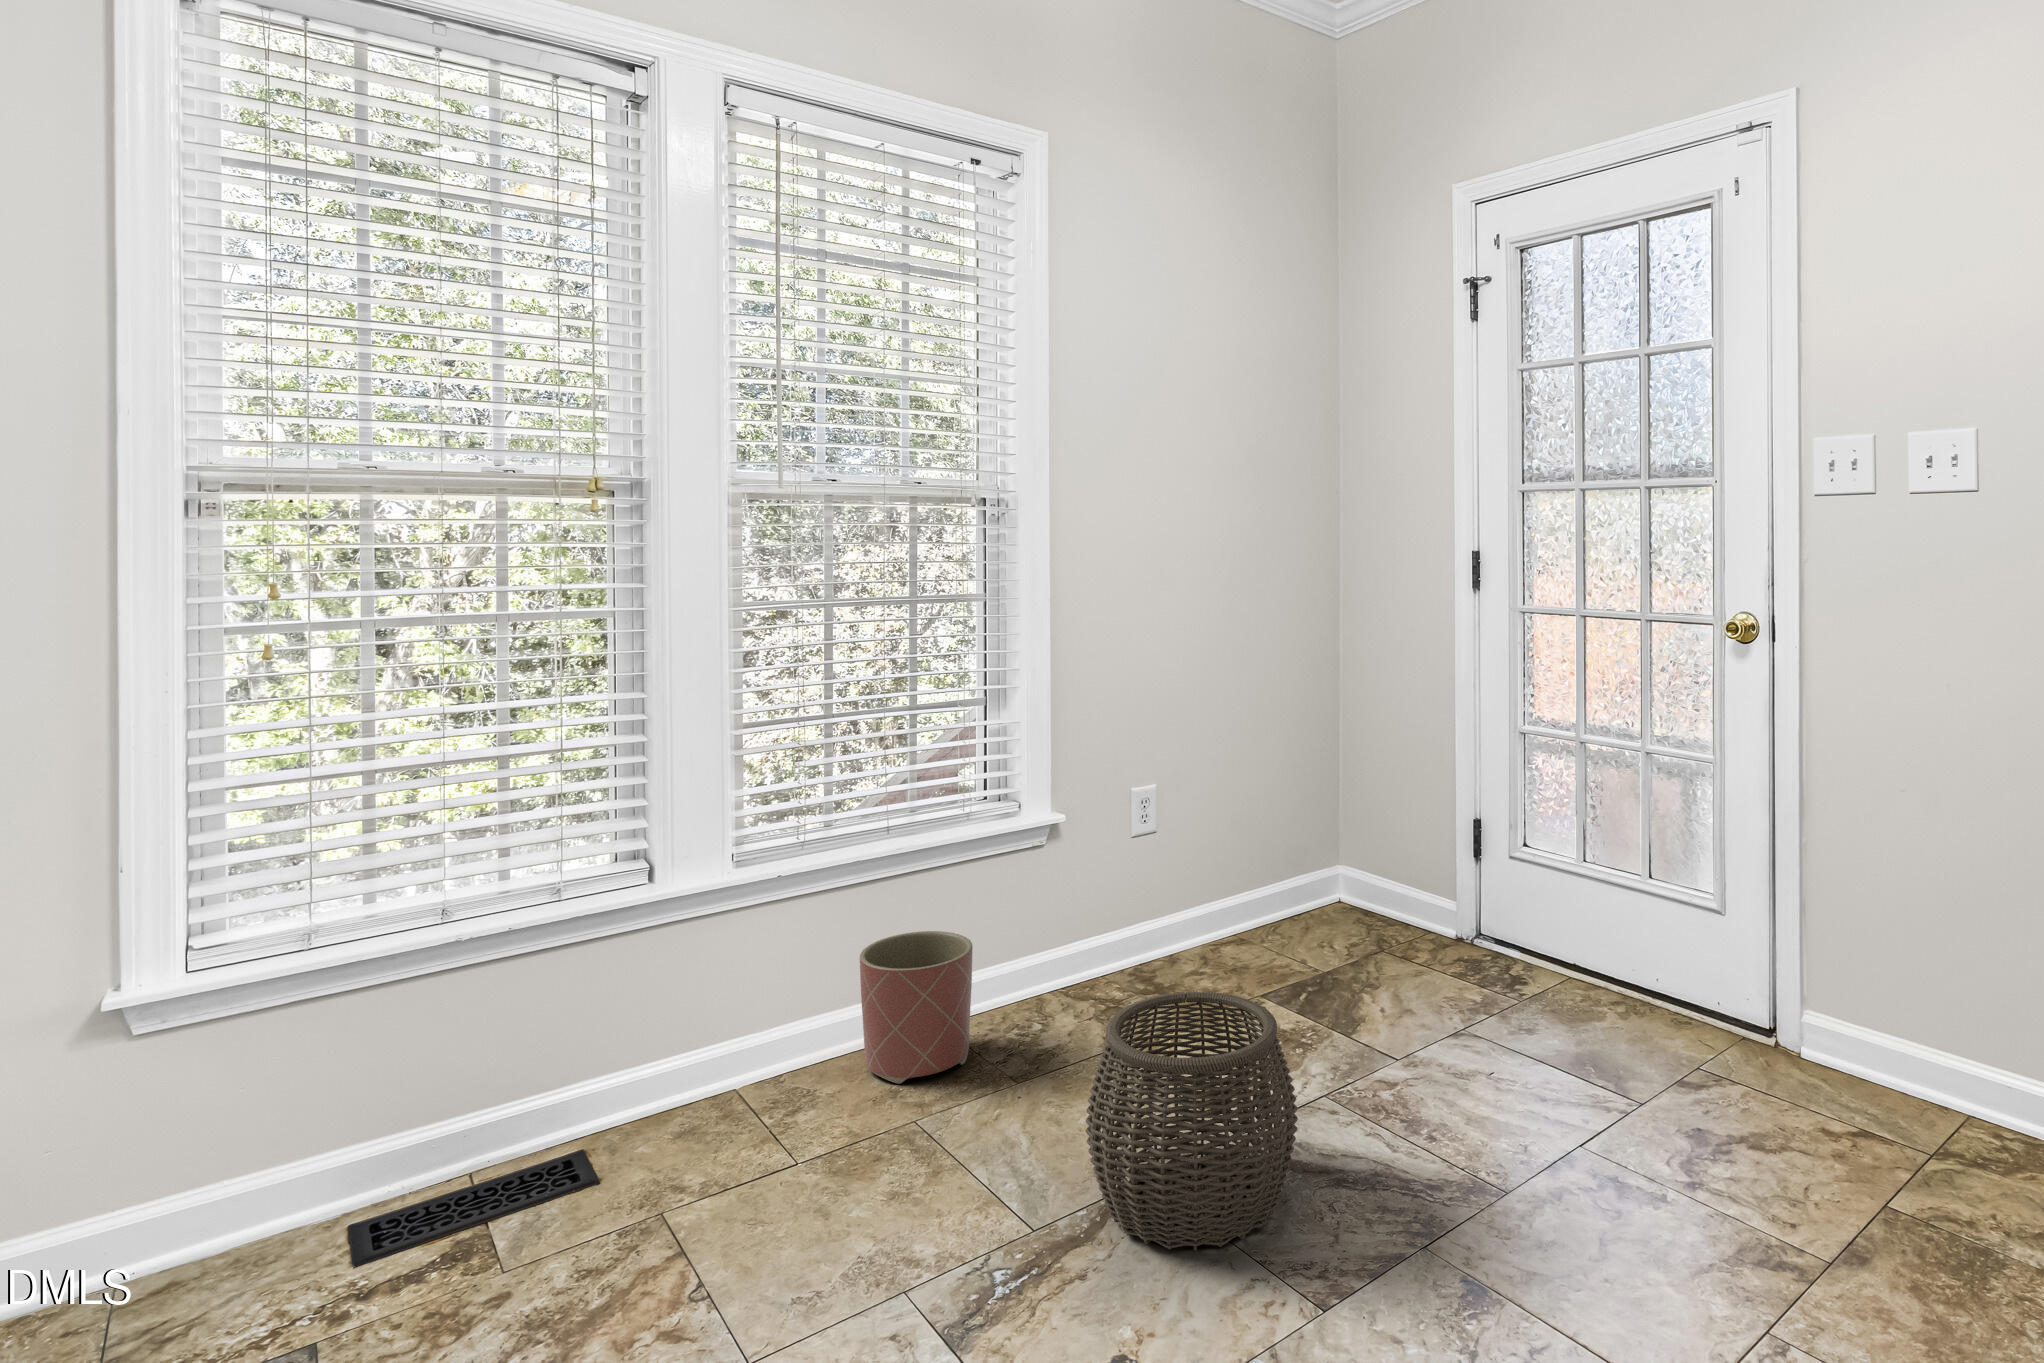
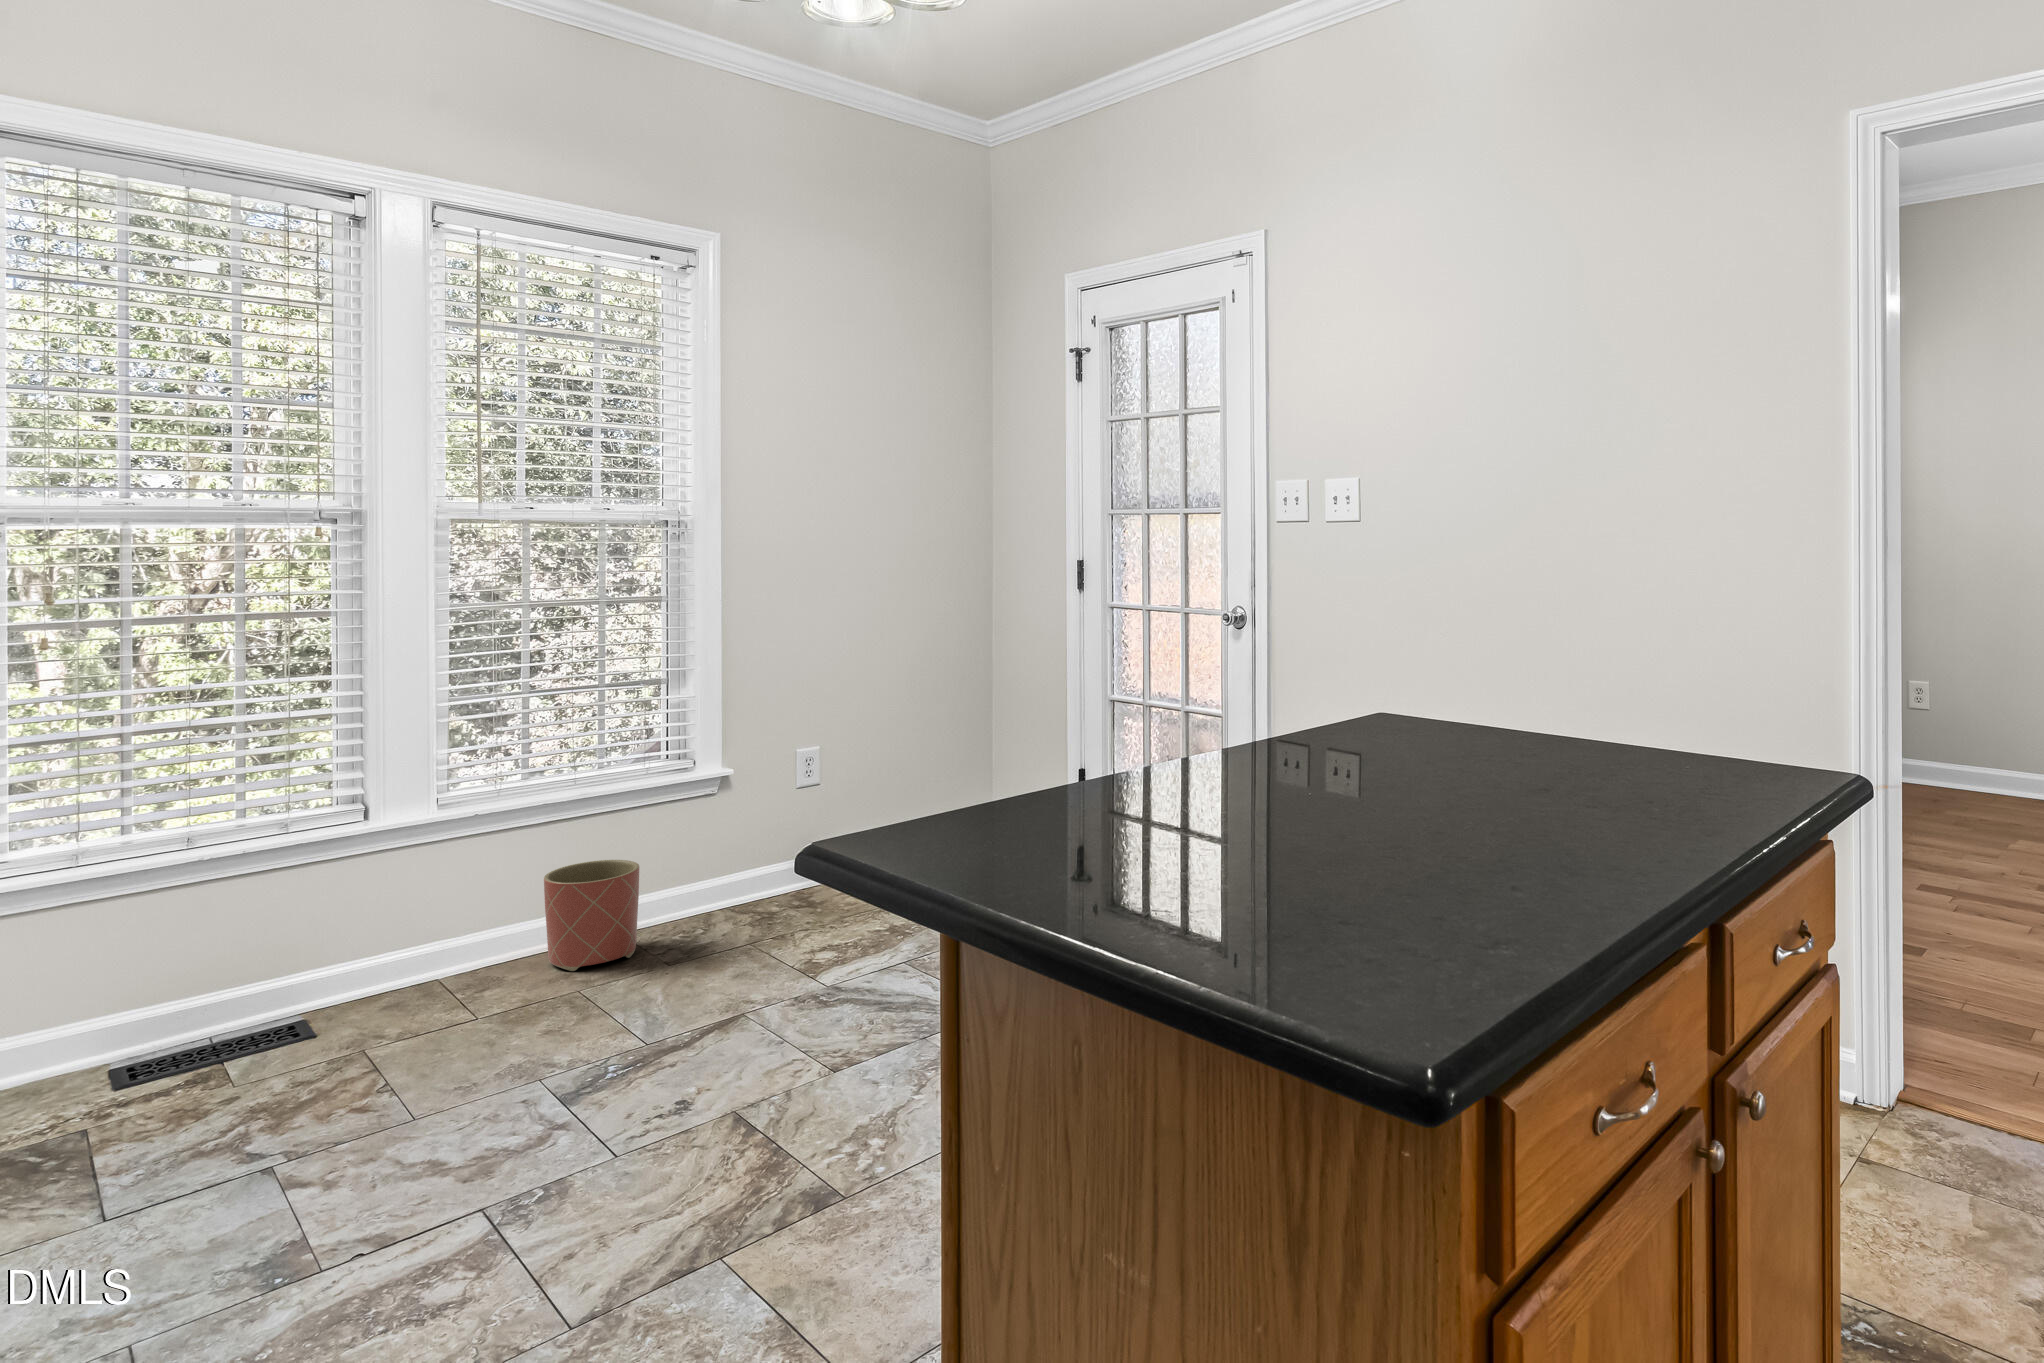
woven basket: present [1086,991,1298,1250] -> none [690,881,851,1048]

